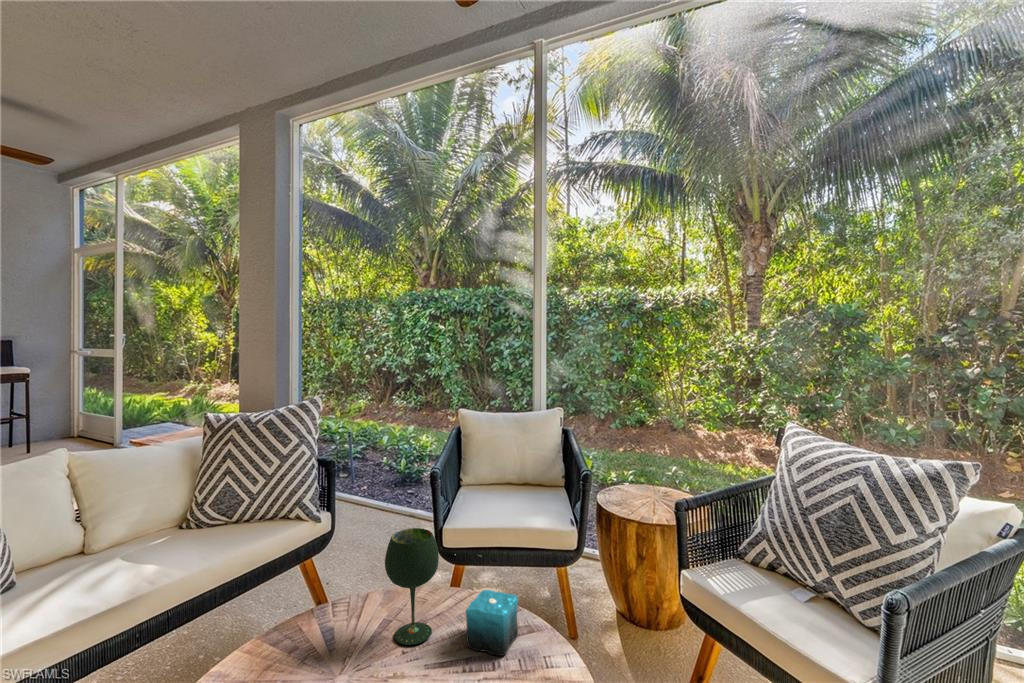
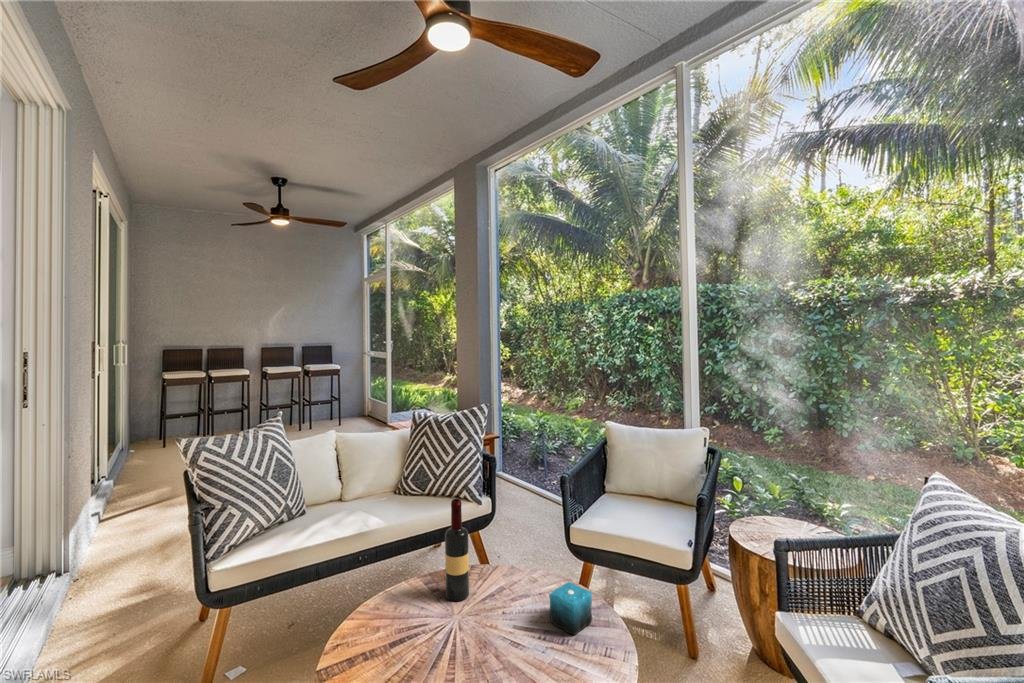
wine bottle: none [303,504,341,655] -> present [445,499,469,601]
wine glass: present [385,528,439,645] -> none [497,525,535,610]

